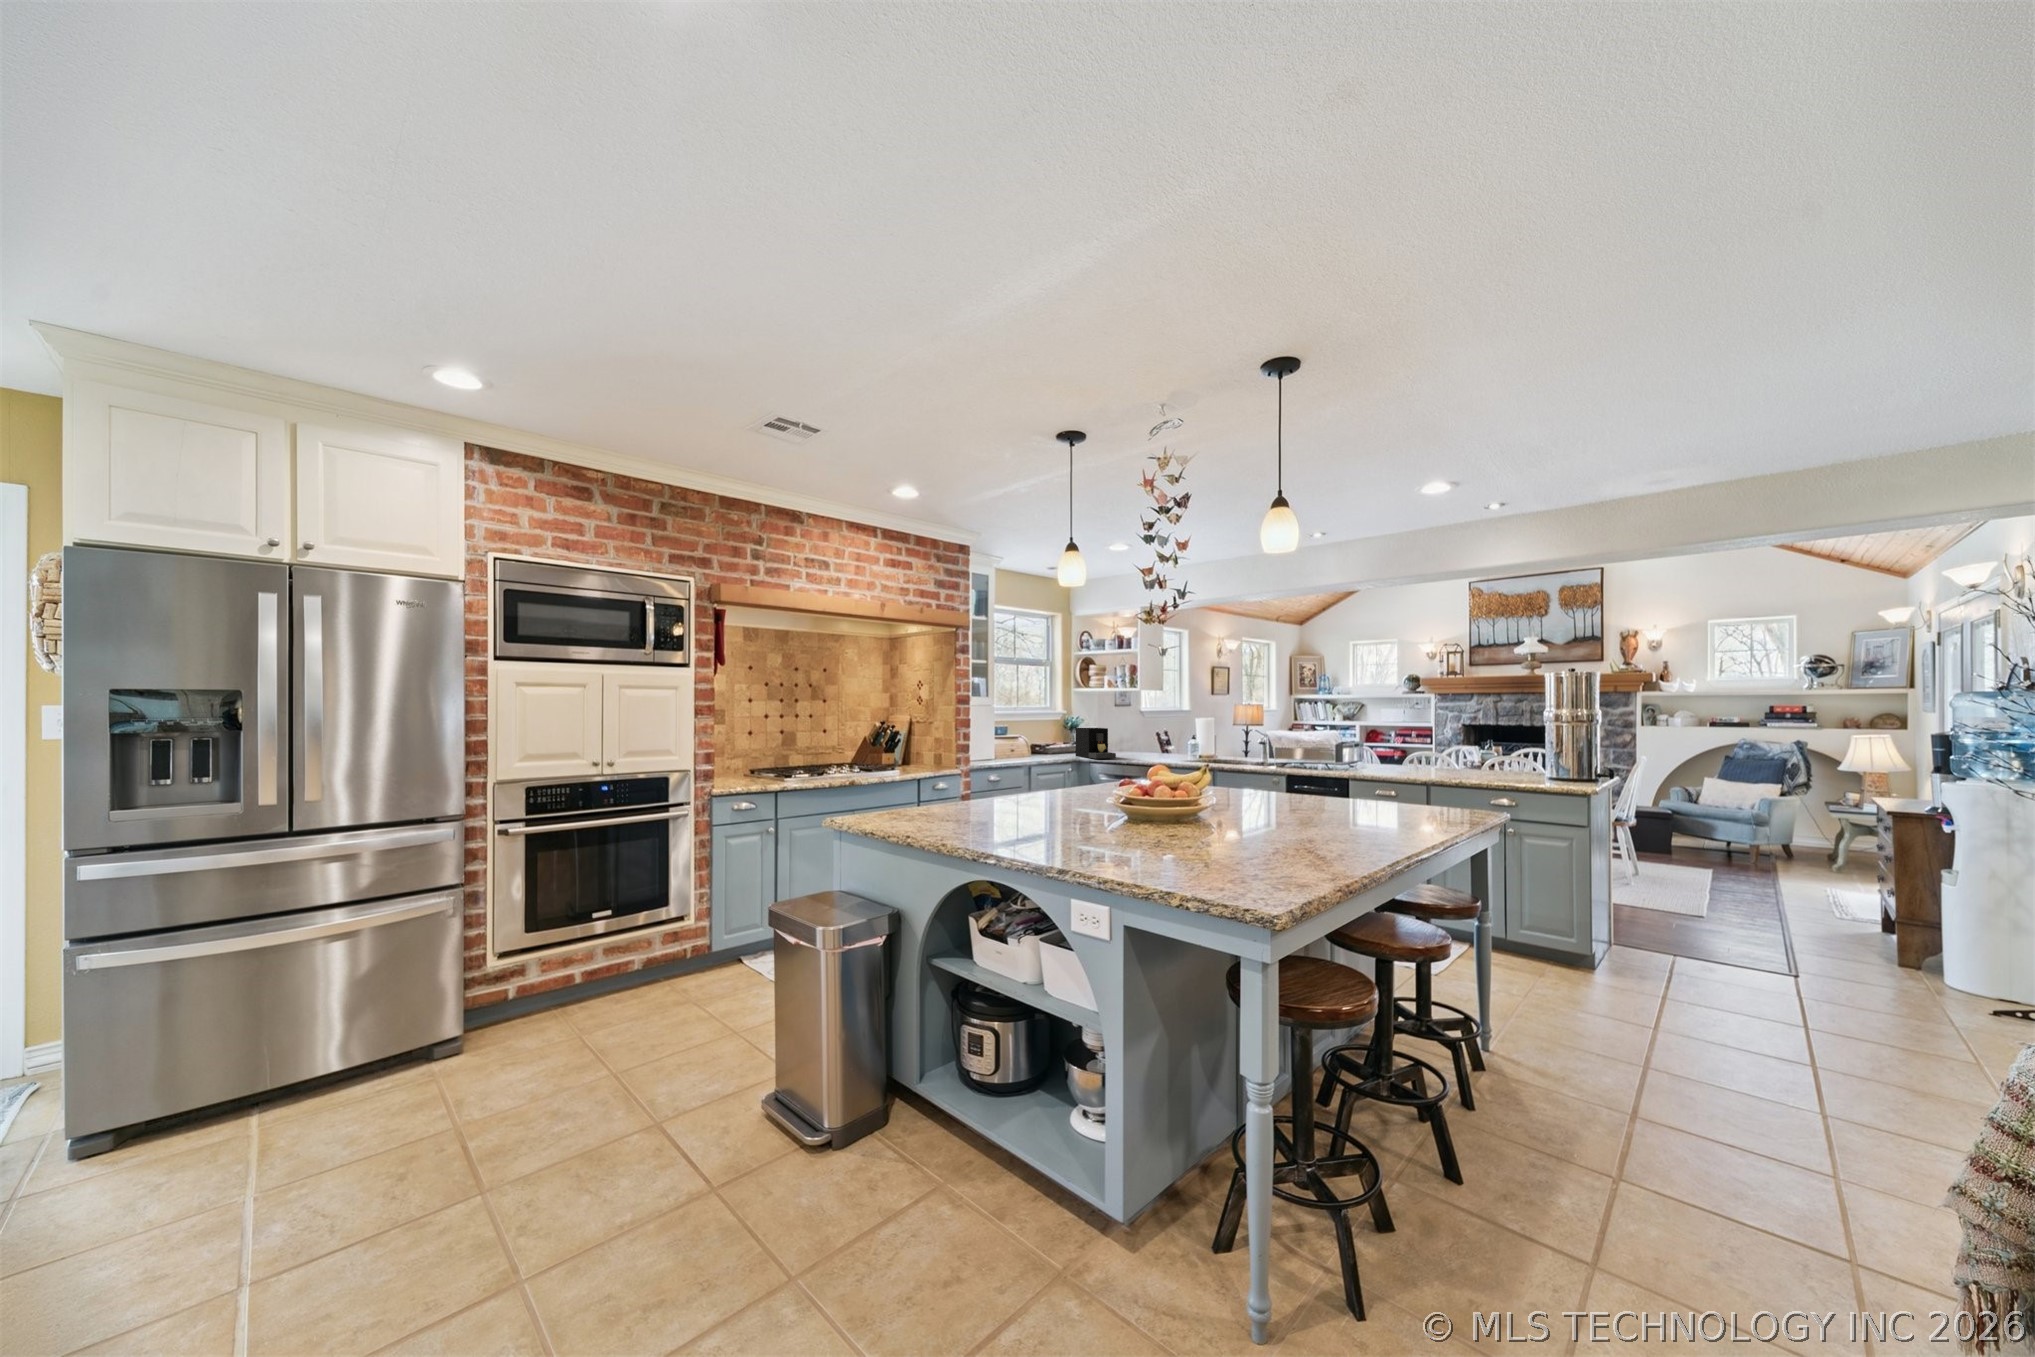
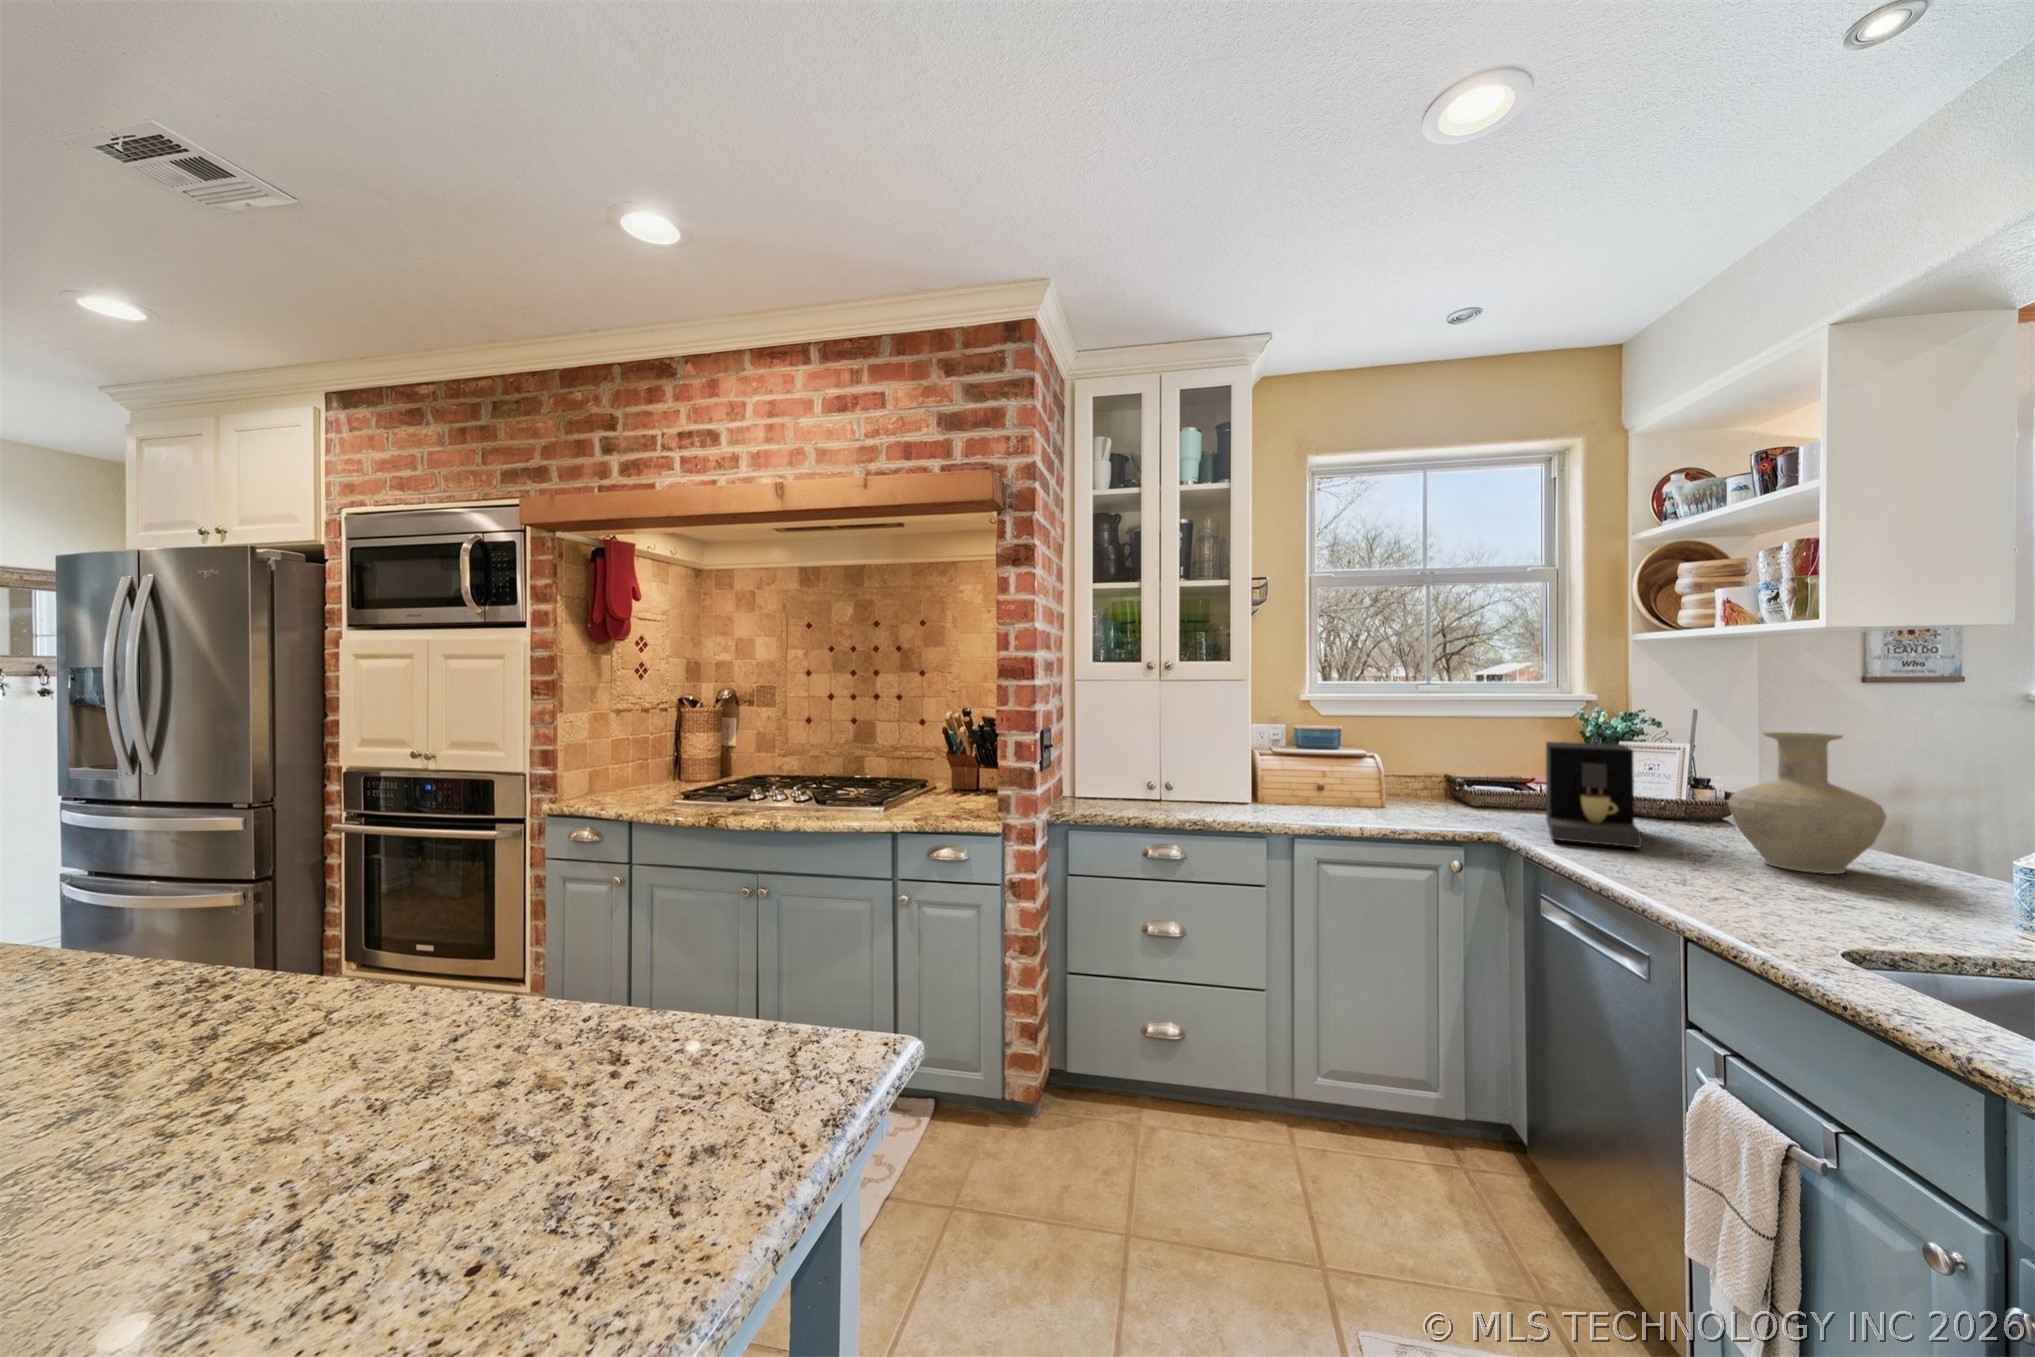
vase: none [1130,721,1161,759] -> present [1728,732,1886,874]

